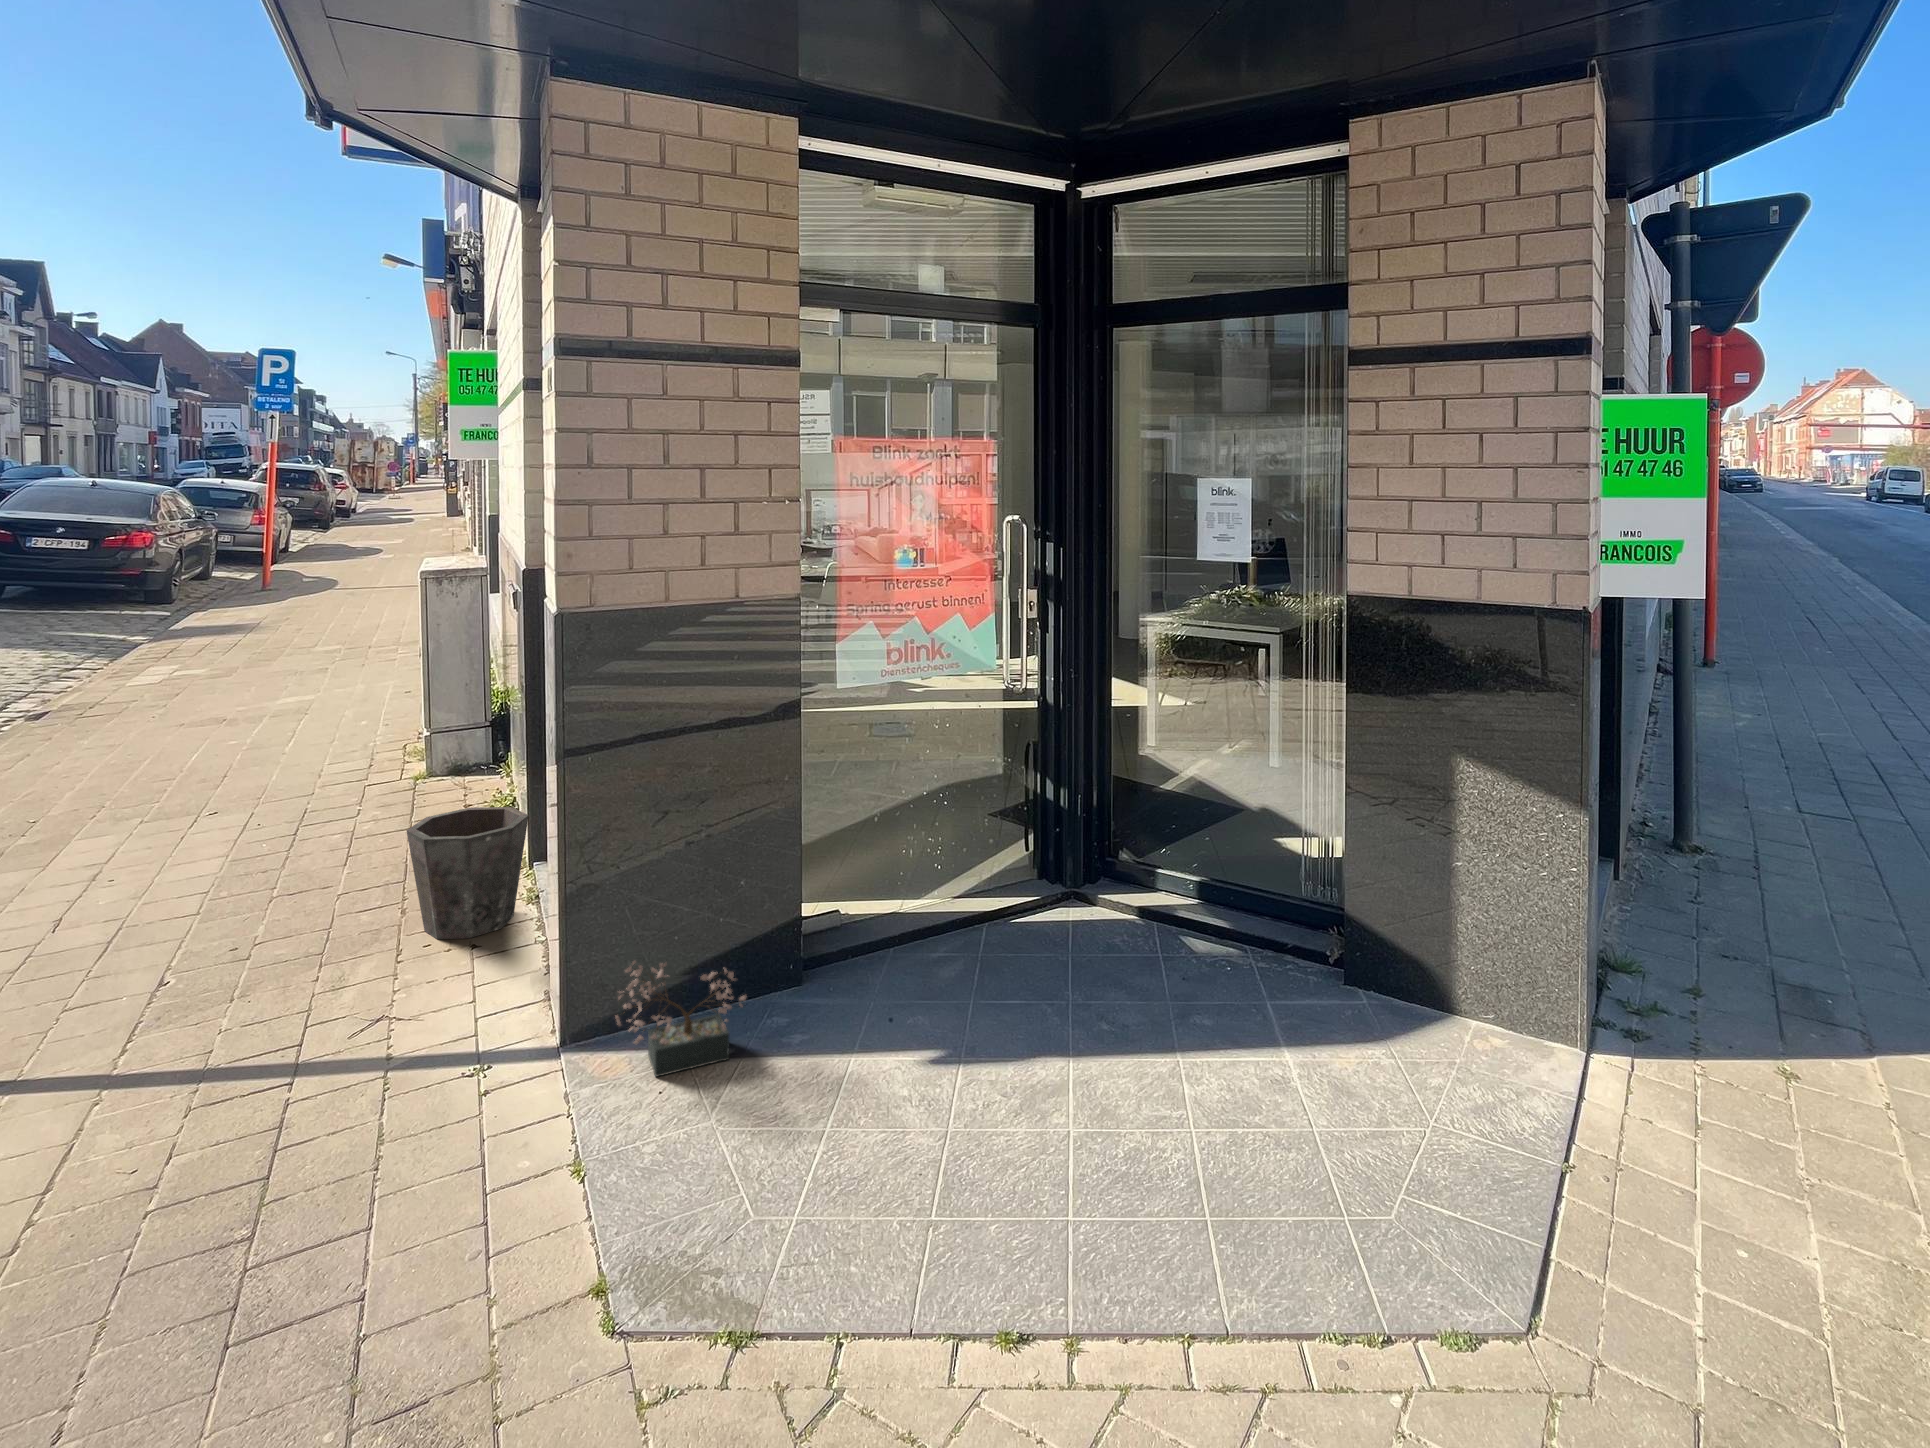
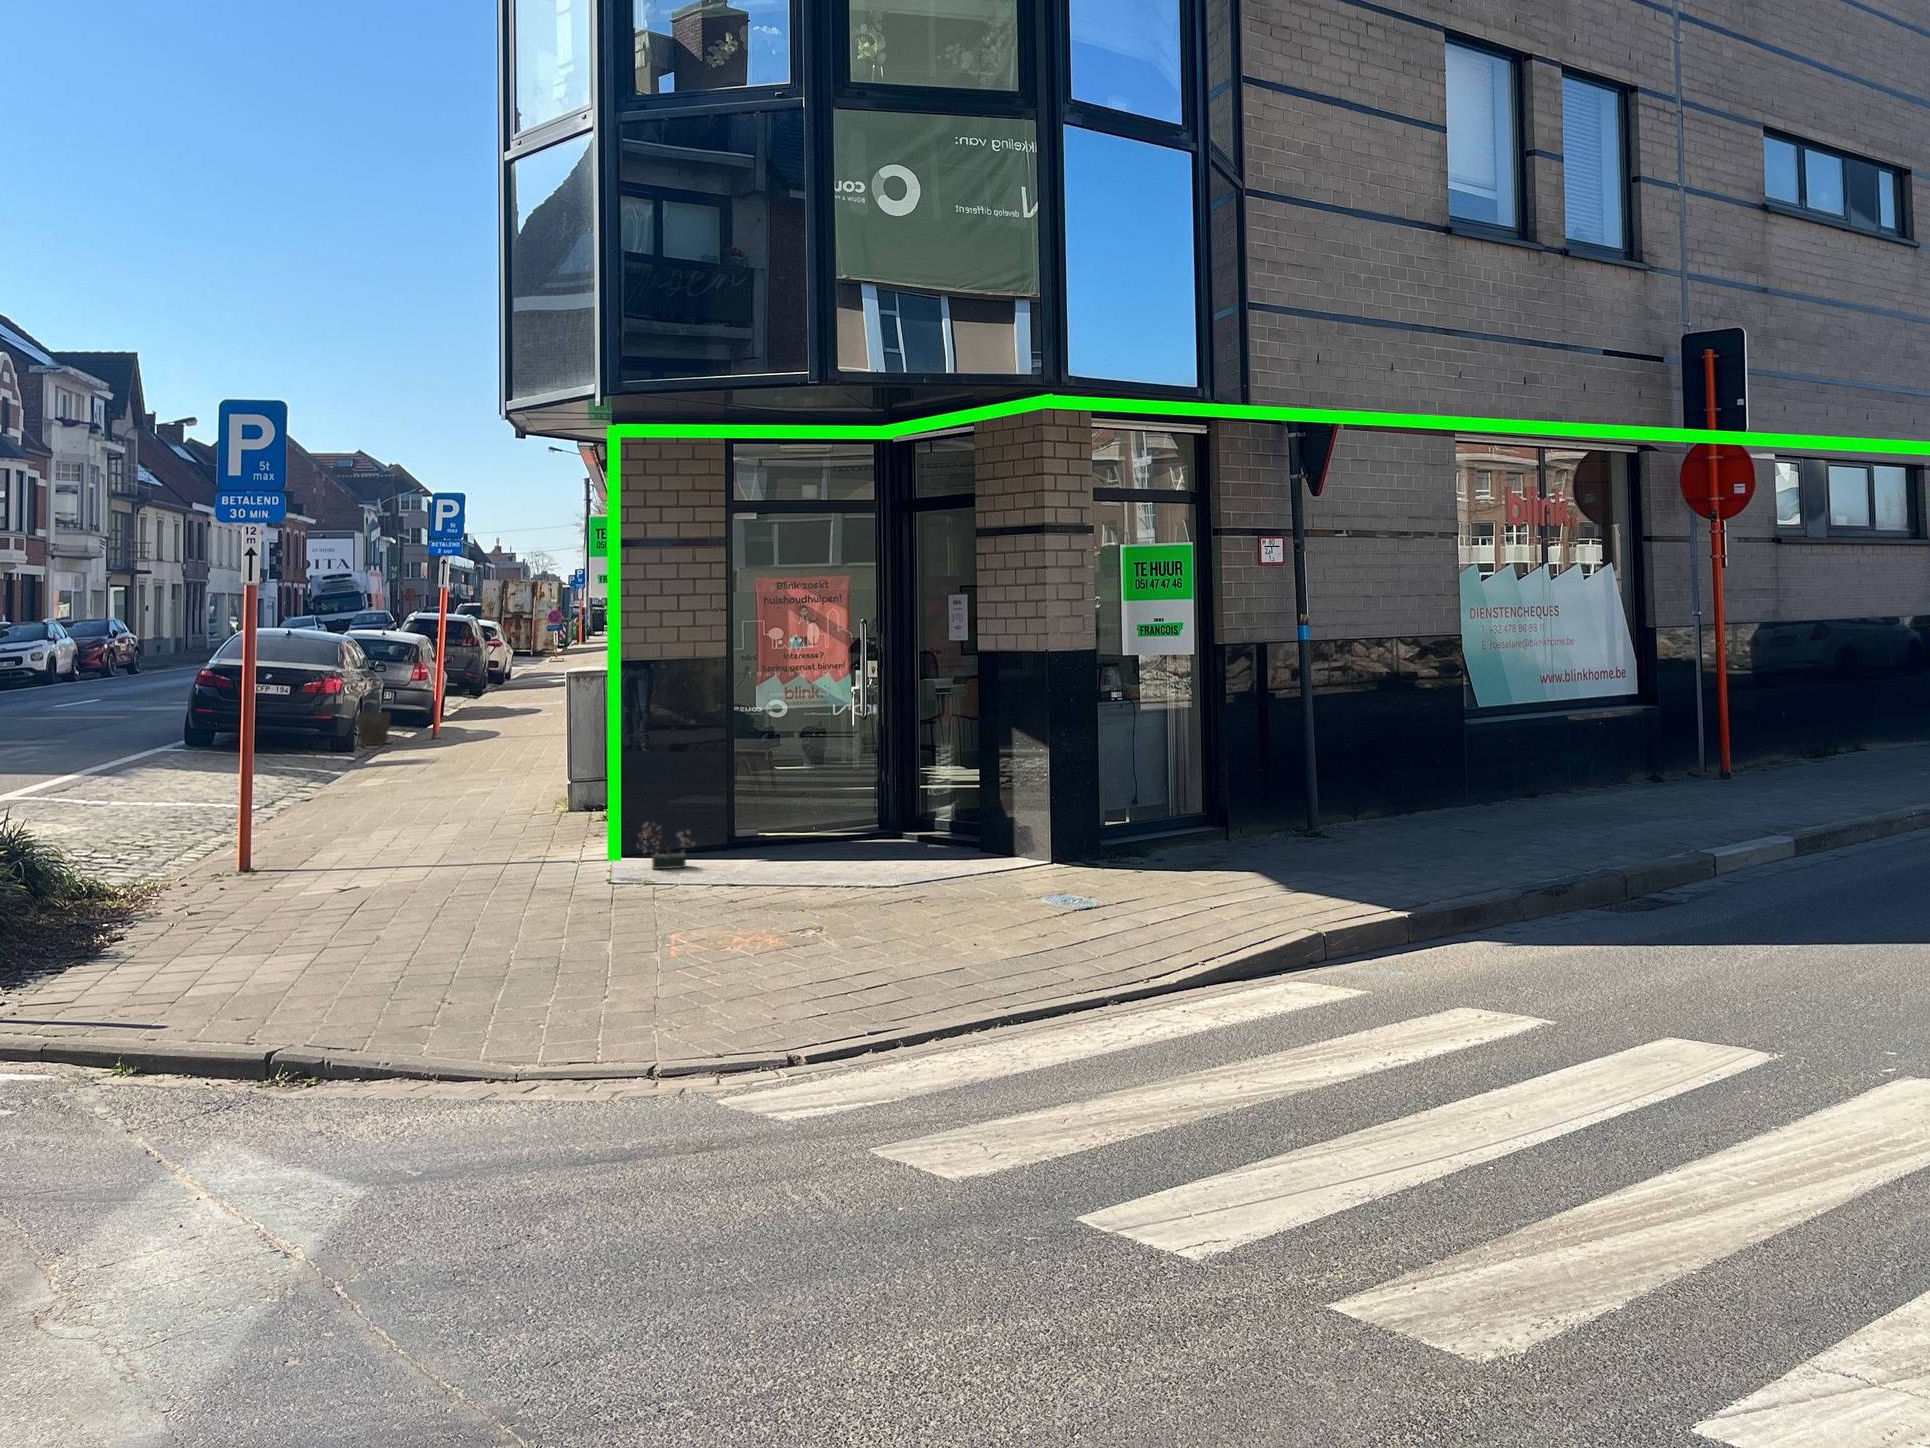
waste bin: present [406,807,529,939] -> present [357,712,391,745]

